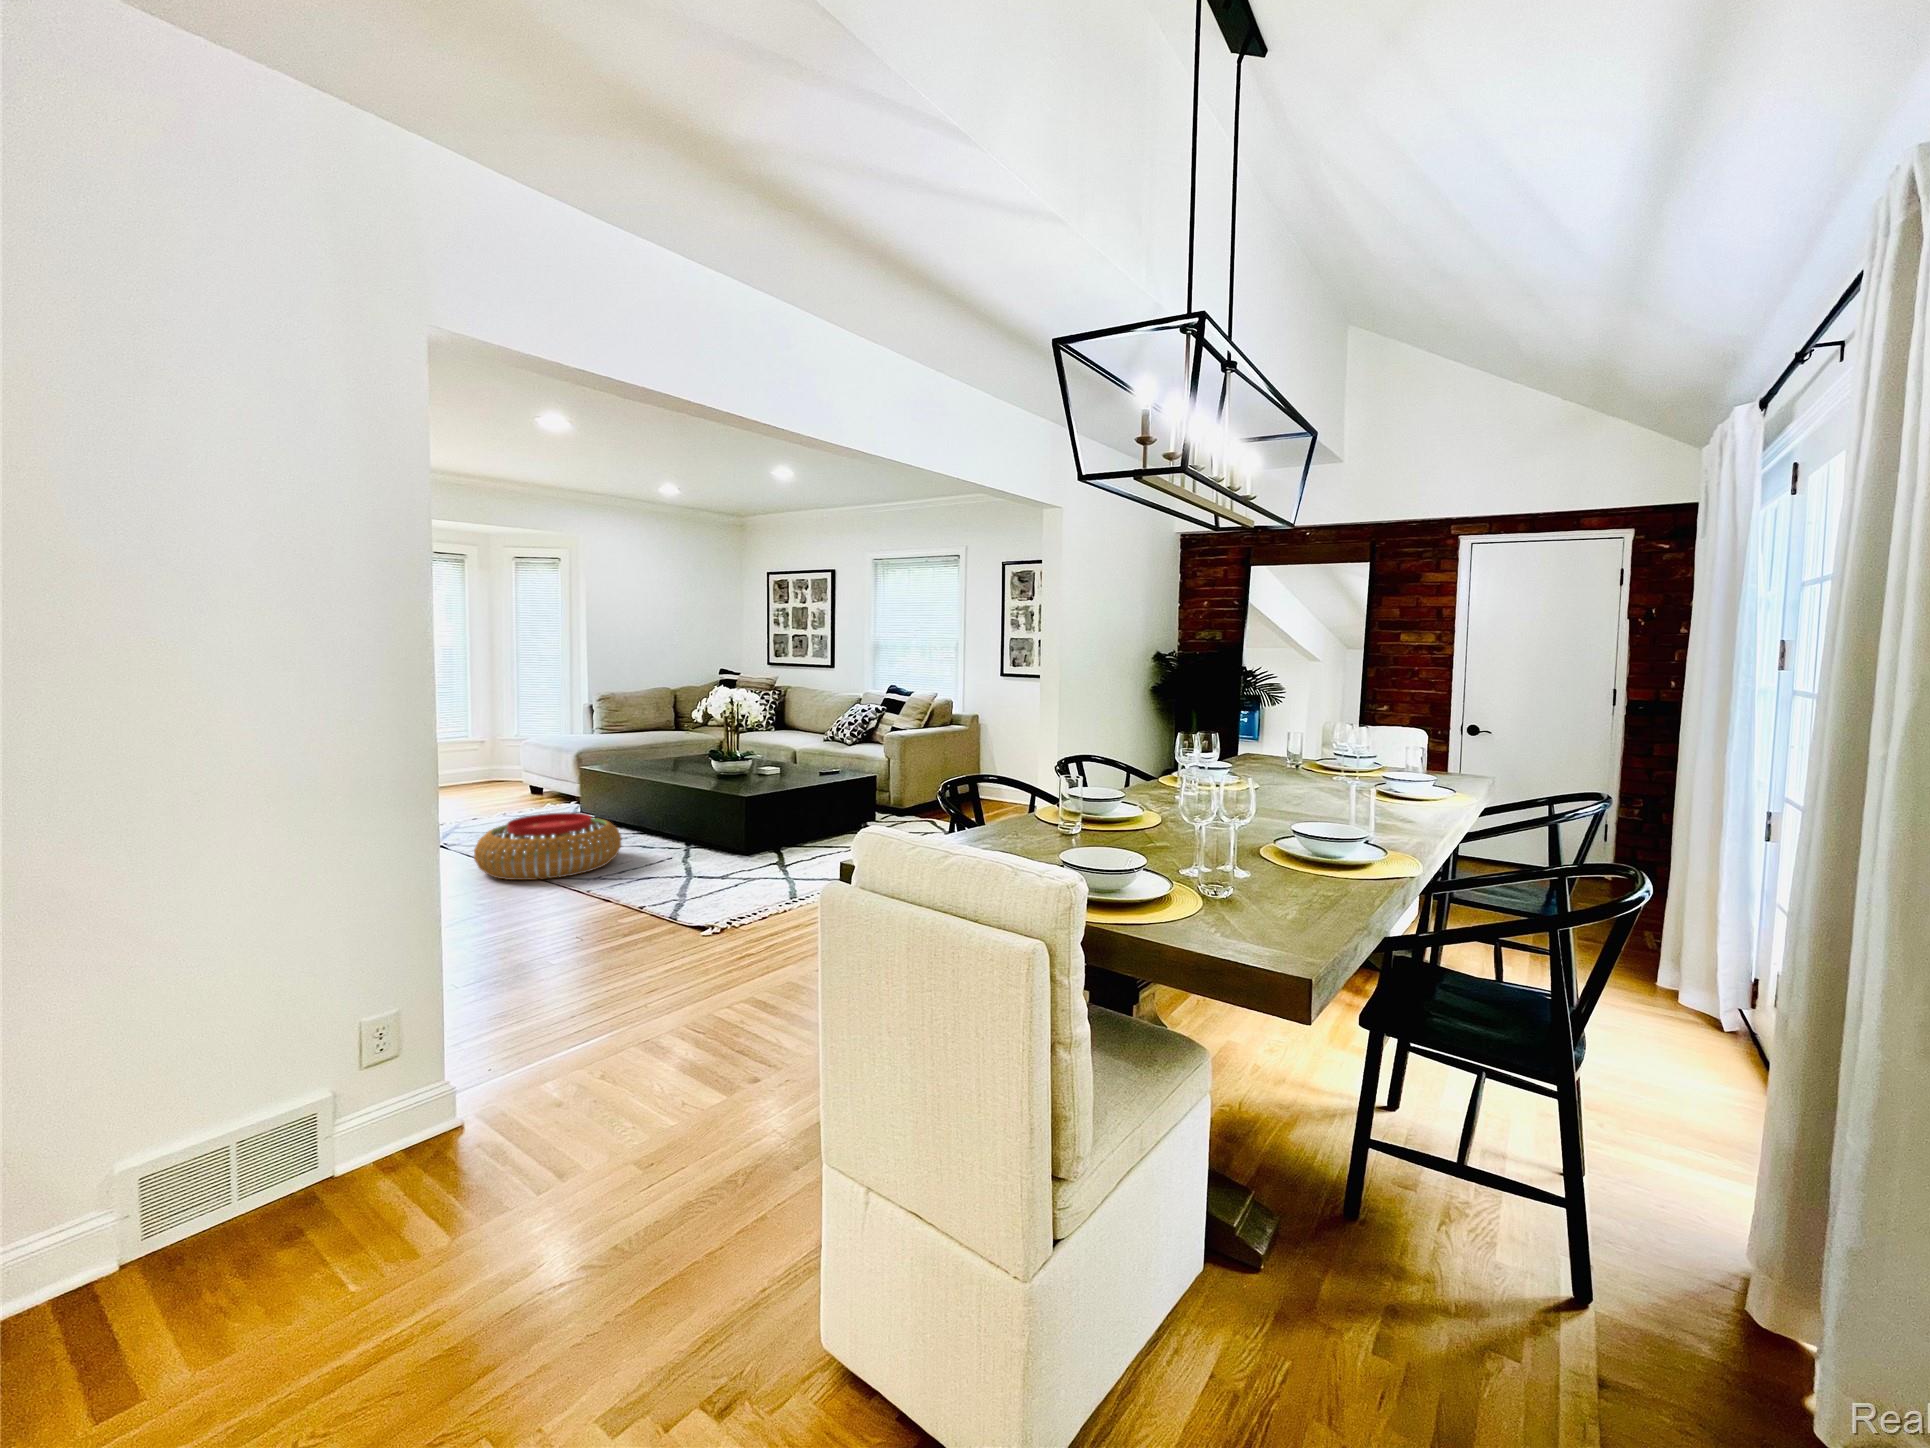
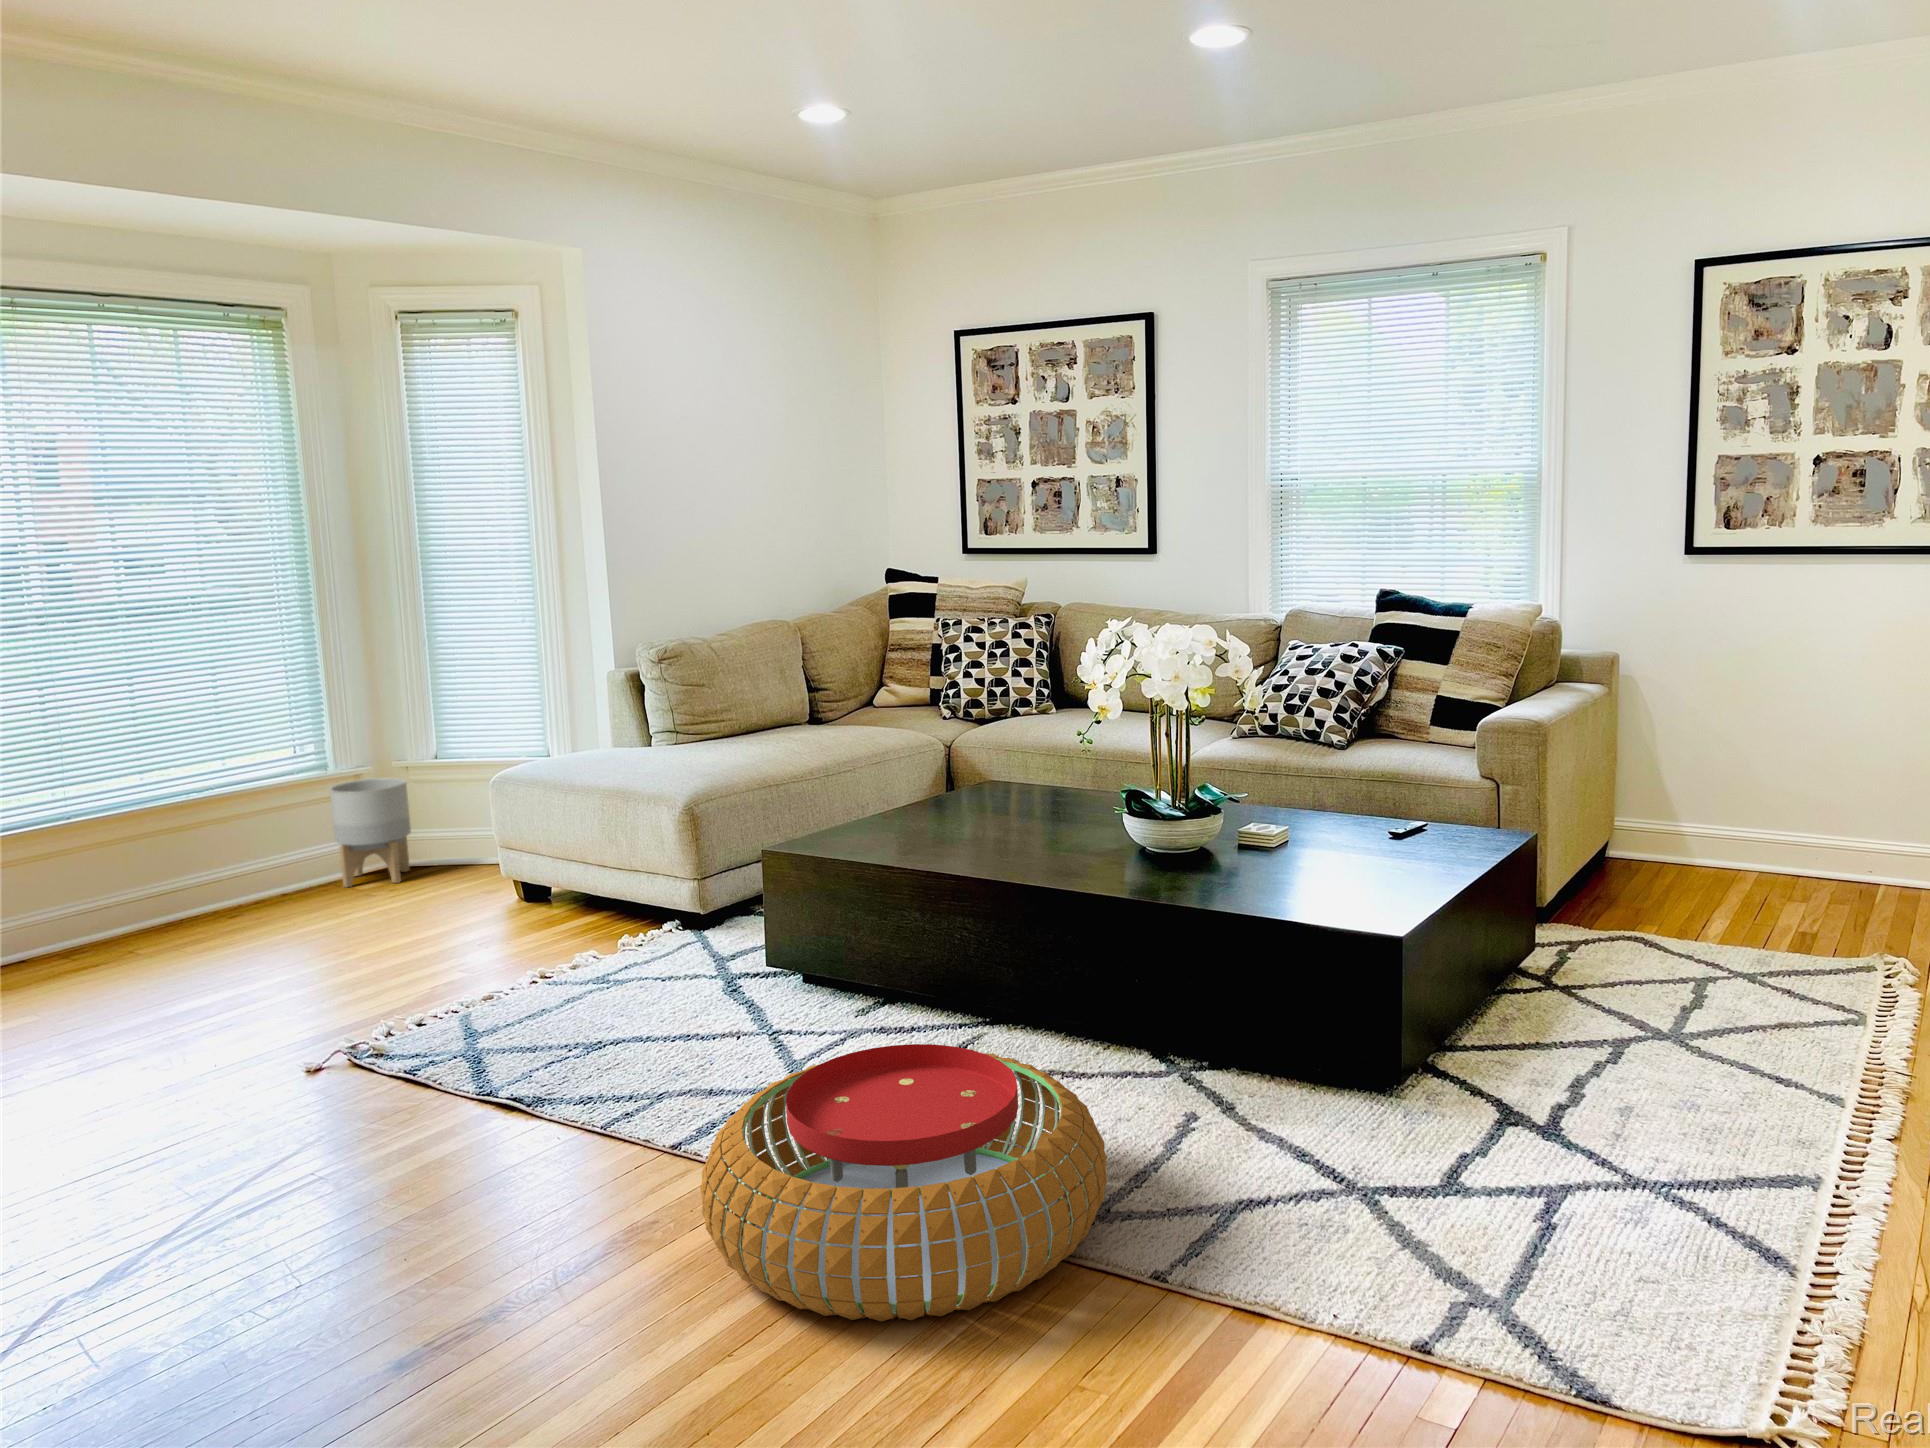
planter: none [464,744,498,787] -> present [330,778,411,887]

